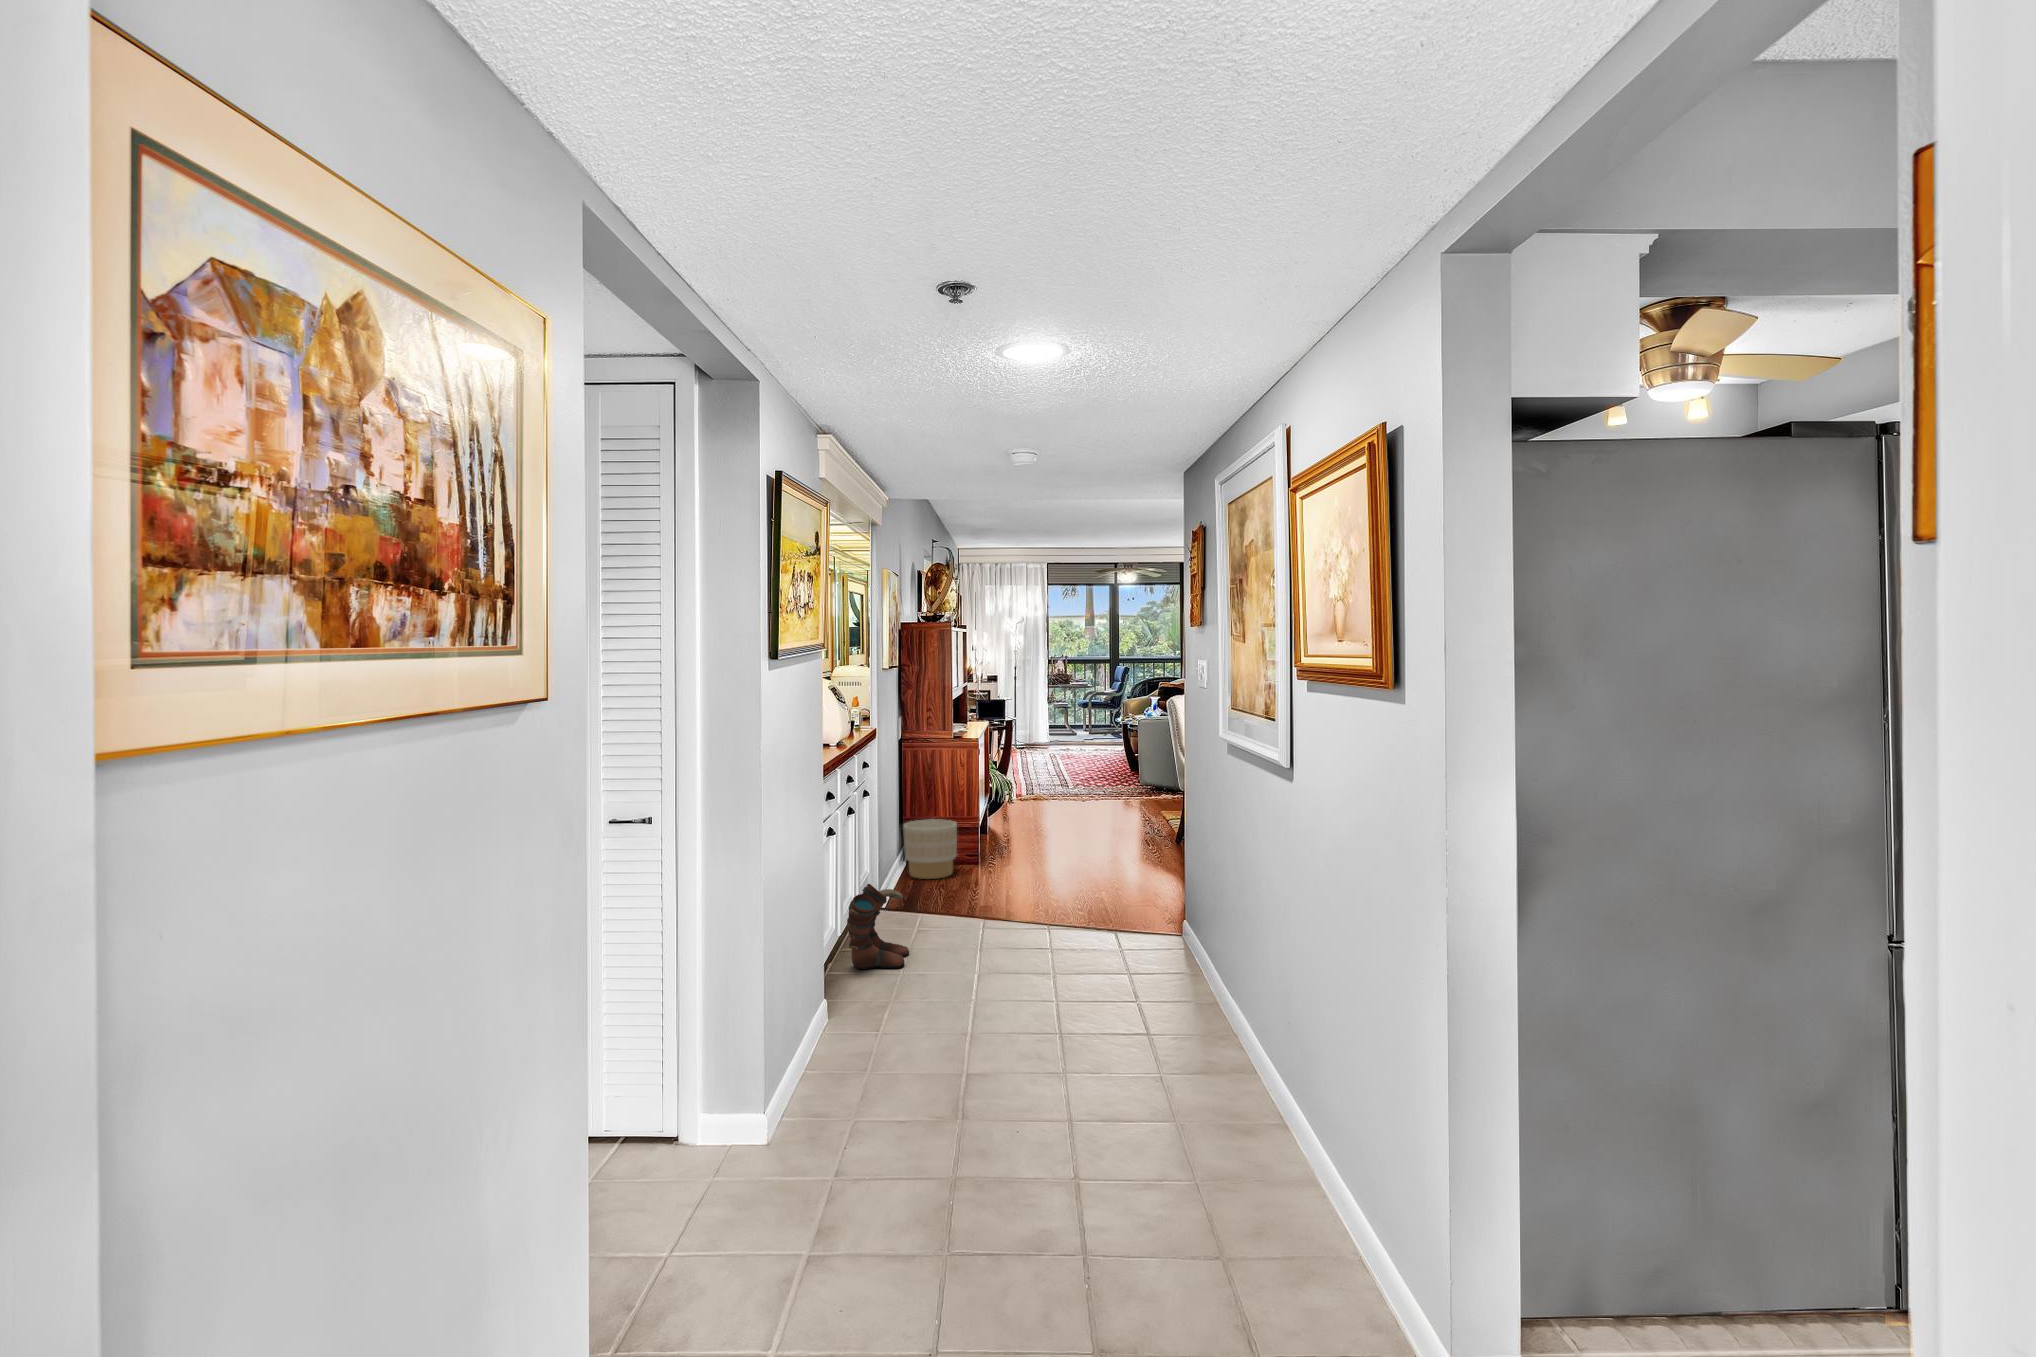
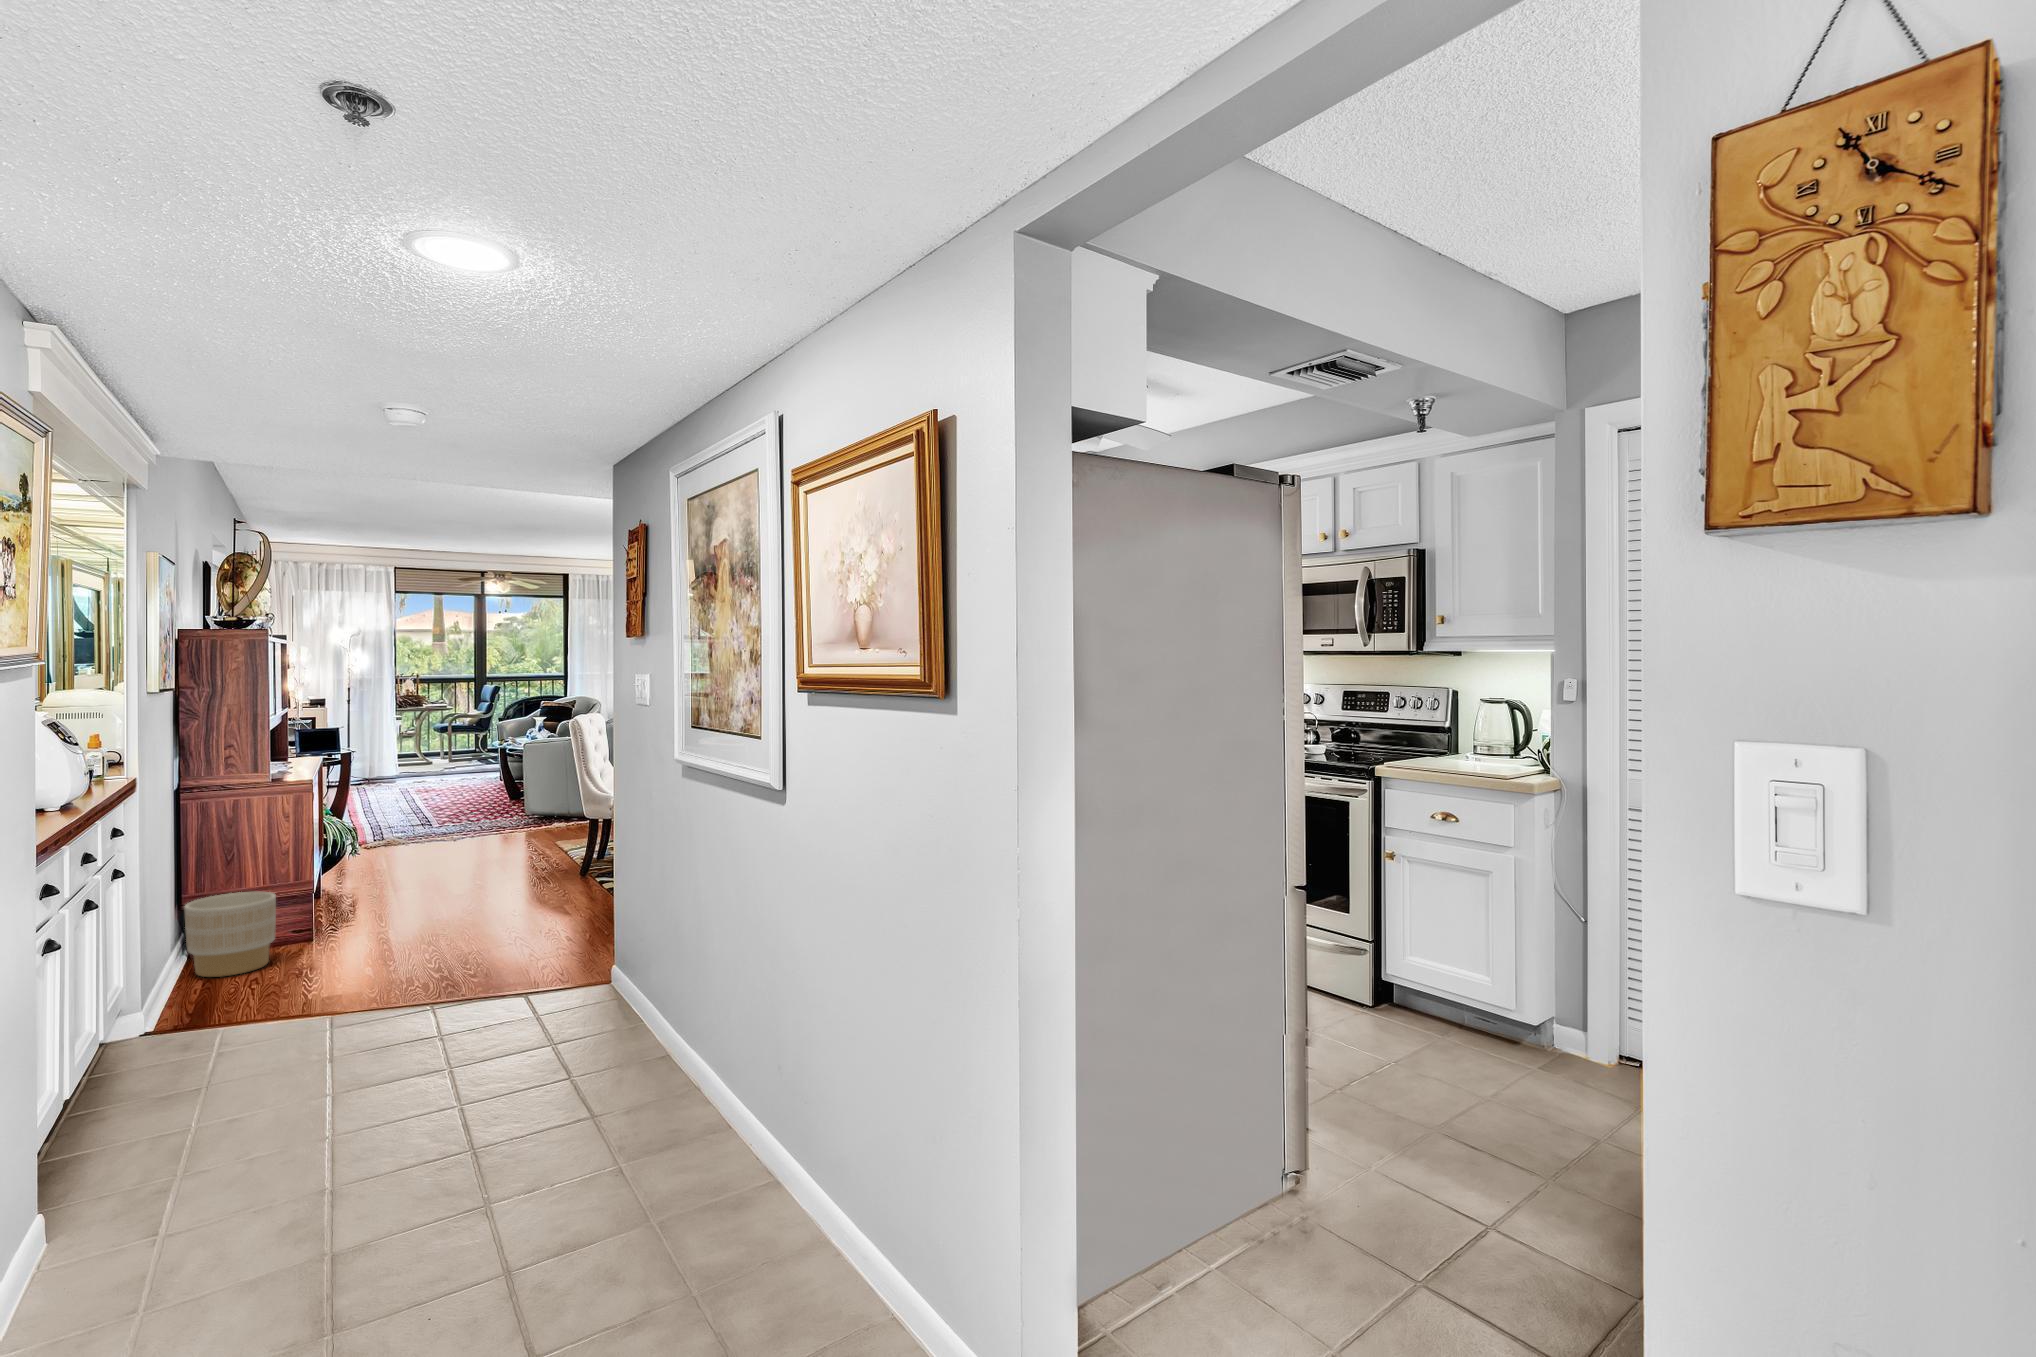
boots: present [847,884,909,969] -> none [85,1009,203,1142]

